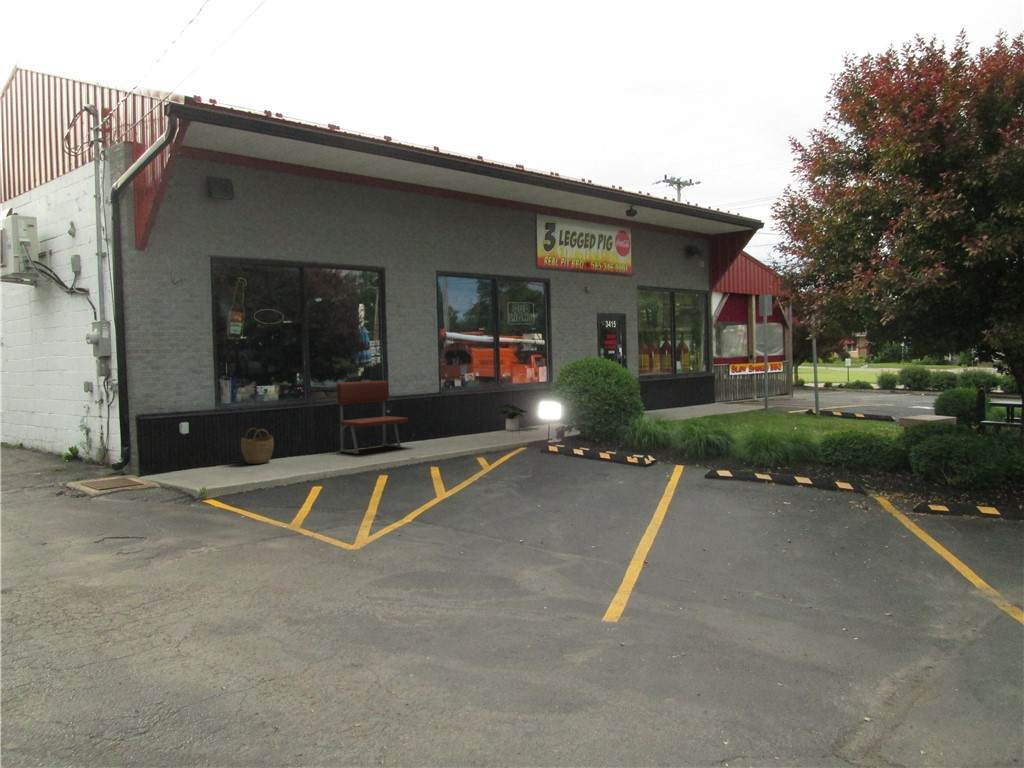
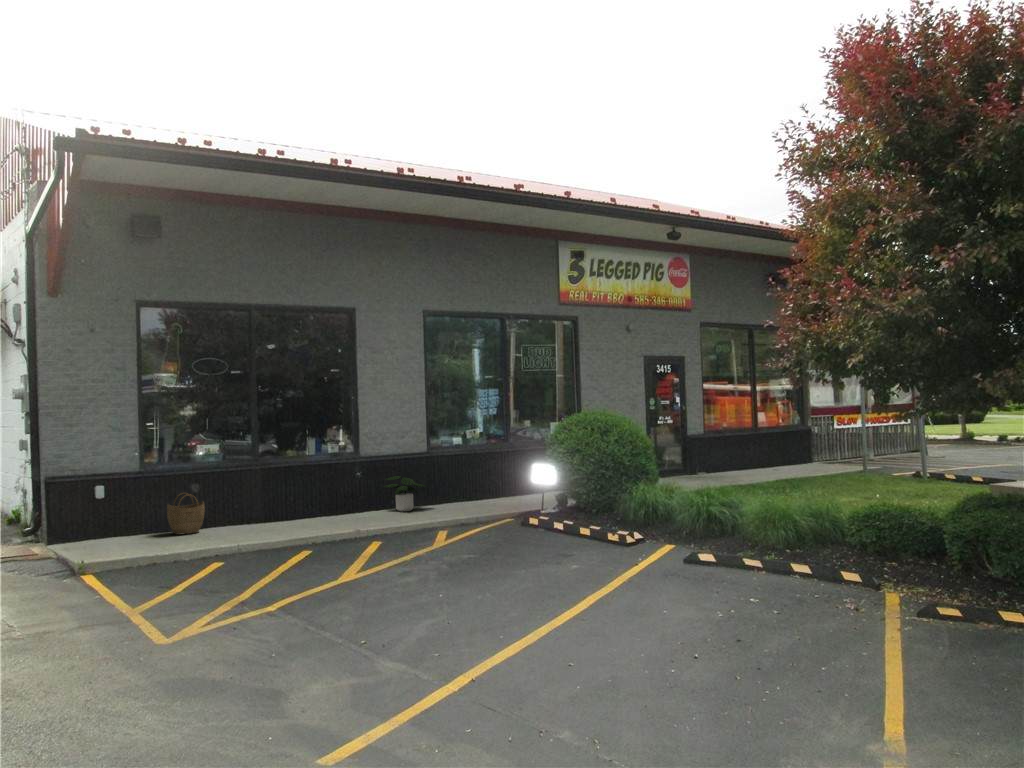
bench: present [337,381,408,454] -> none [288,439,371,524]
potted plant: present [498,405,527,431] -> present [384,476,426,511]

